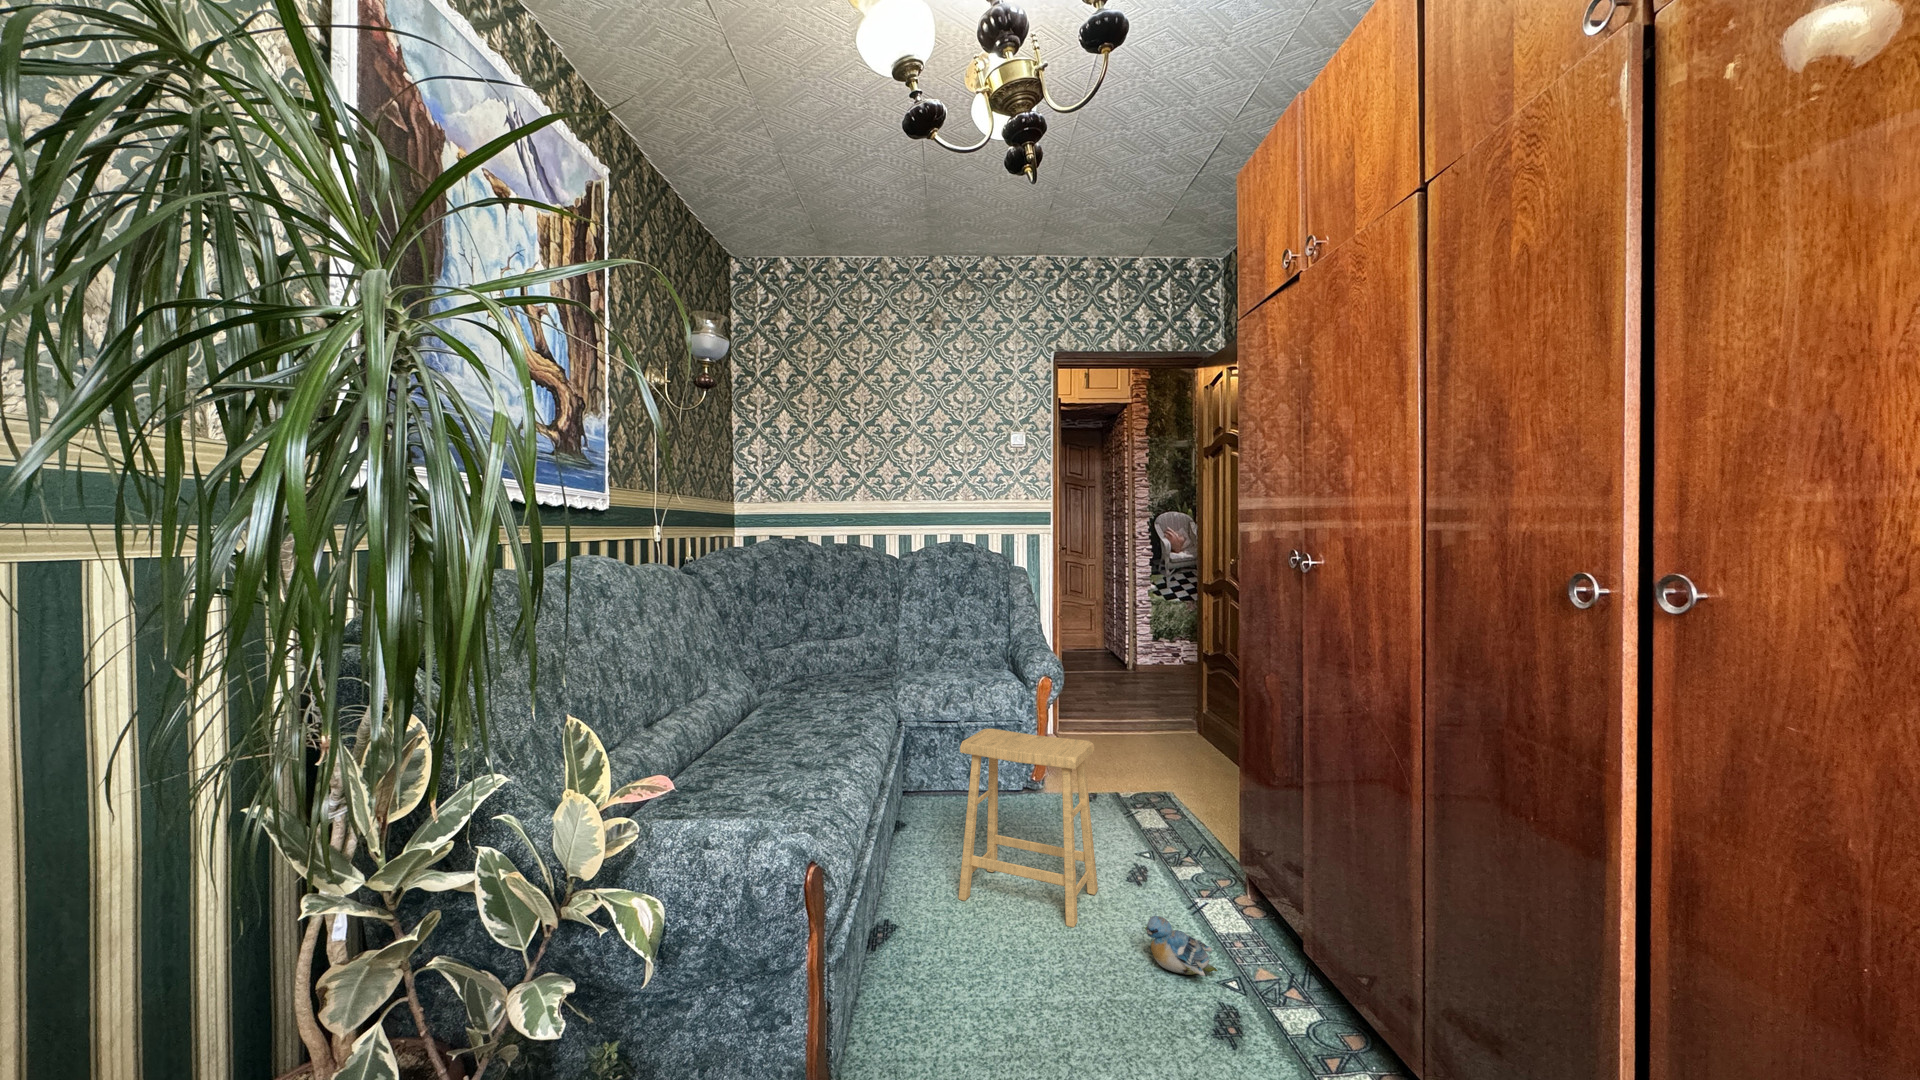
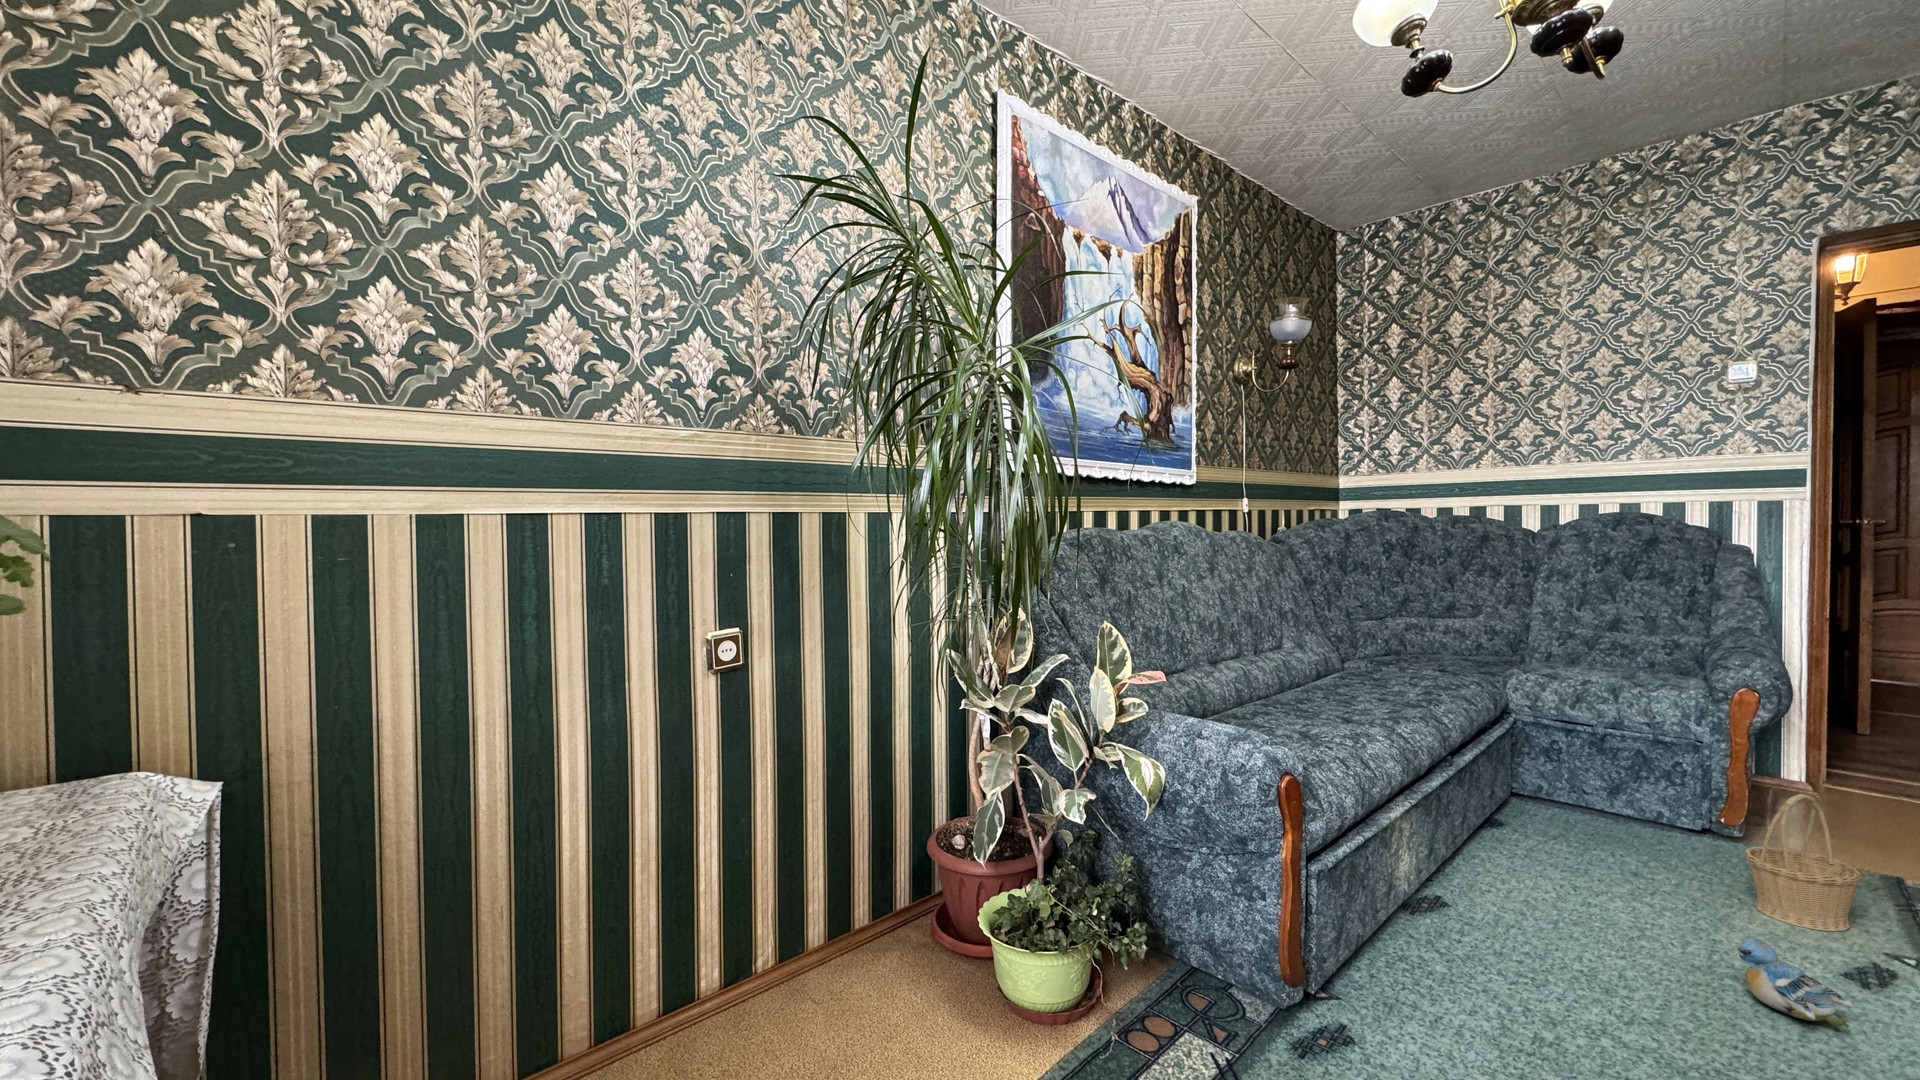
footstool: present [958,729,1098,927] -> none [1514,708,1723,939]
basket: none [1093,769,1156,872] -> present [1744,794,1862,931]

